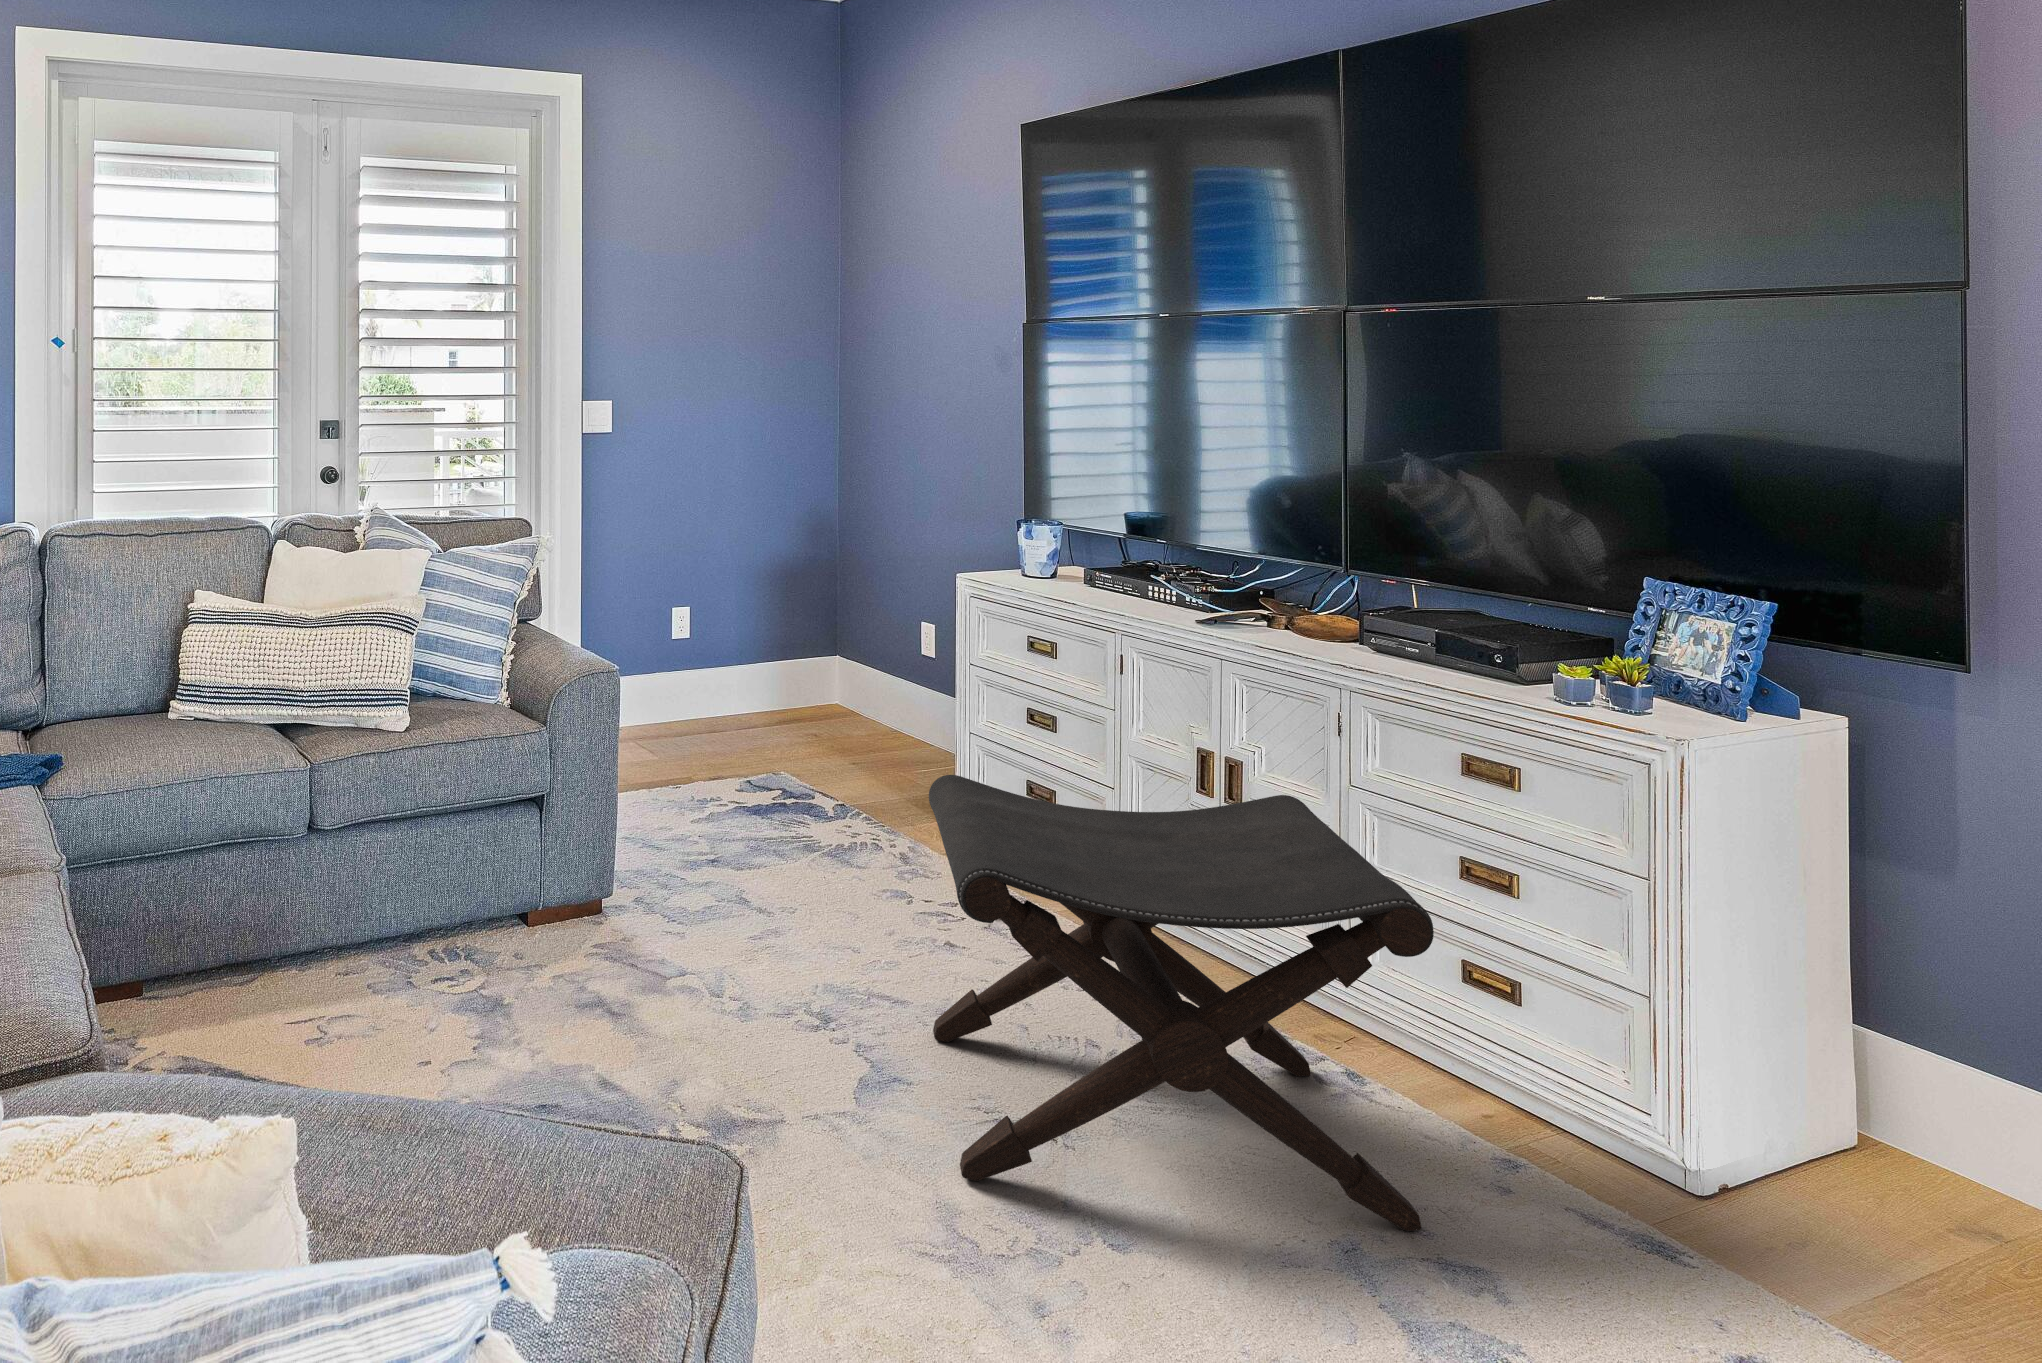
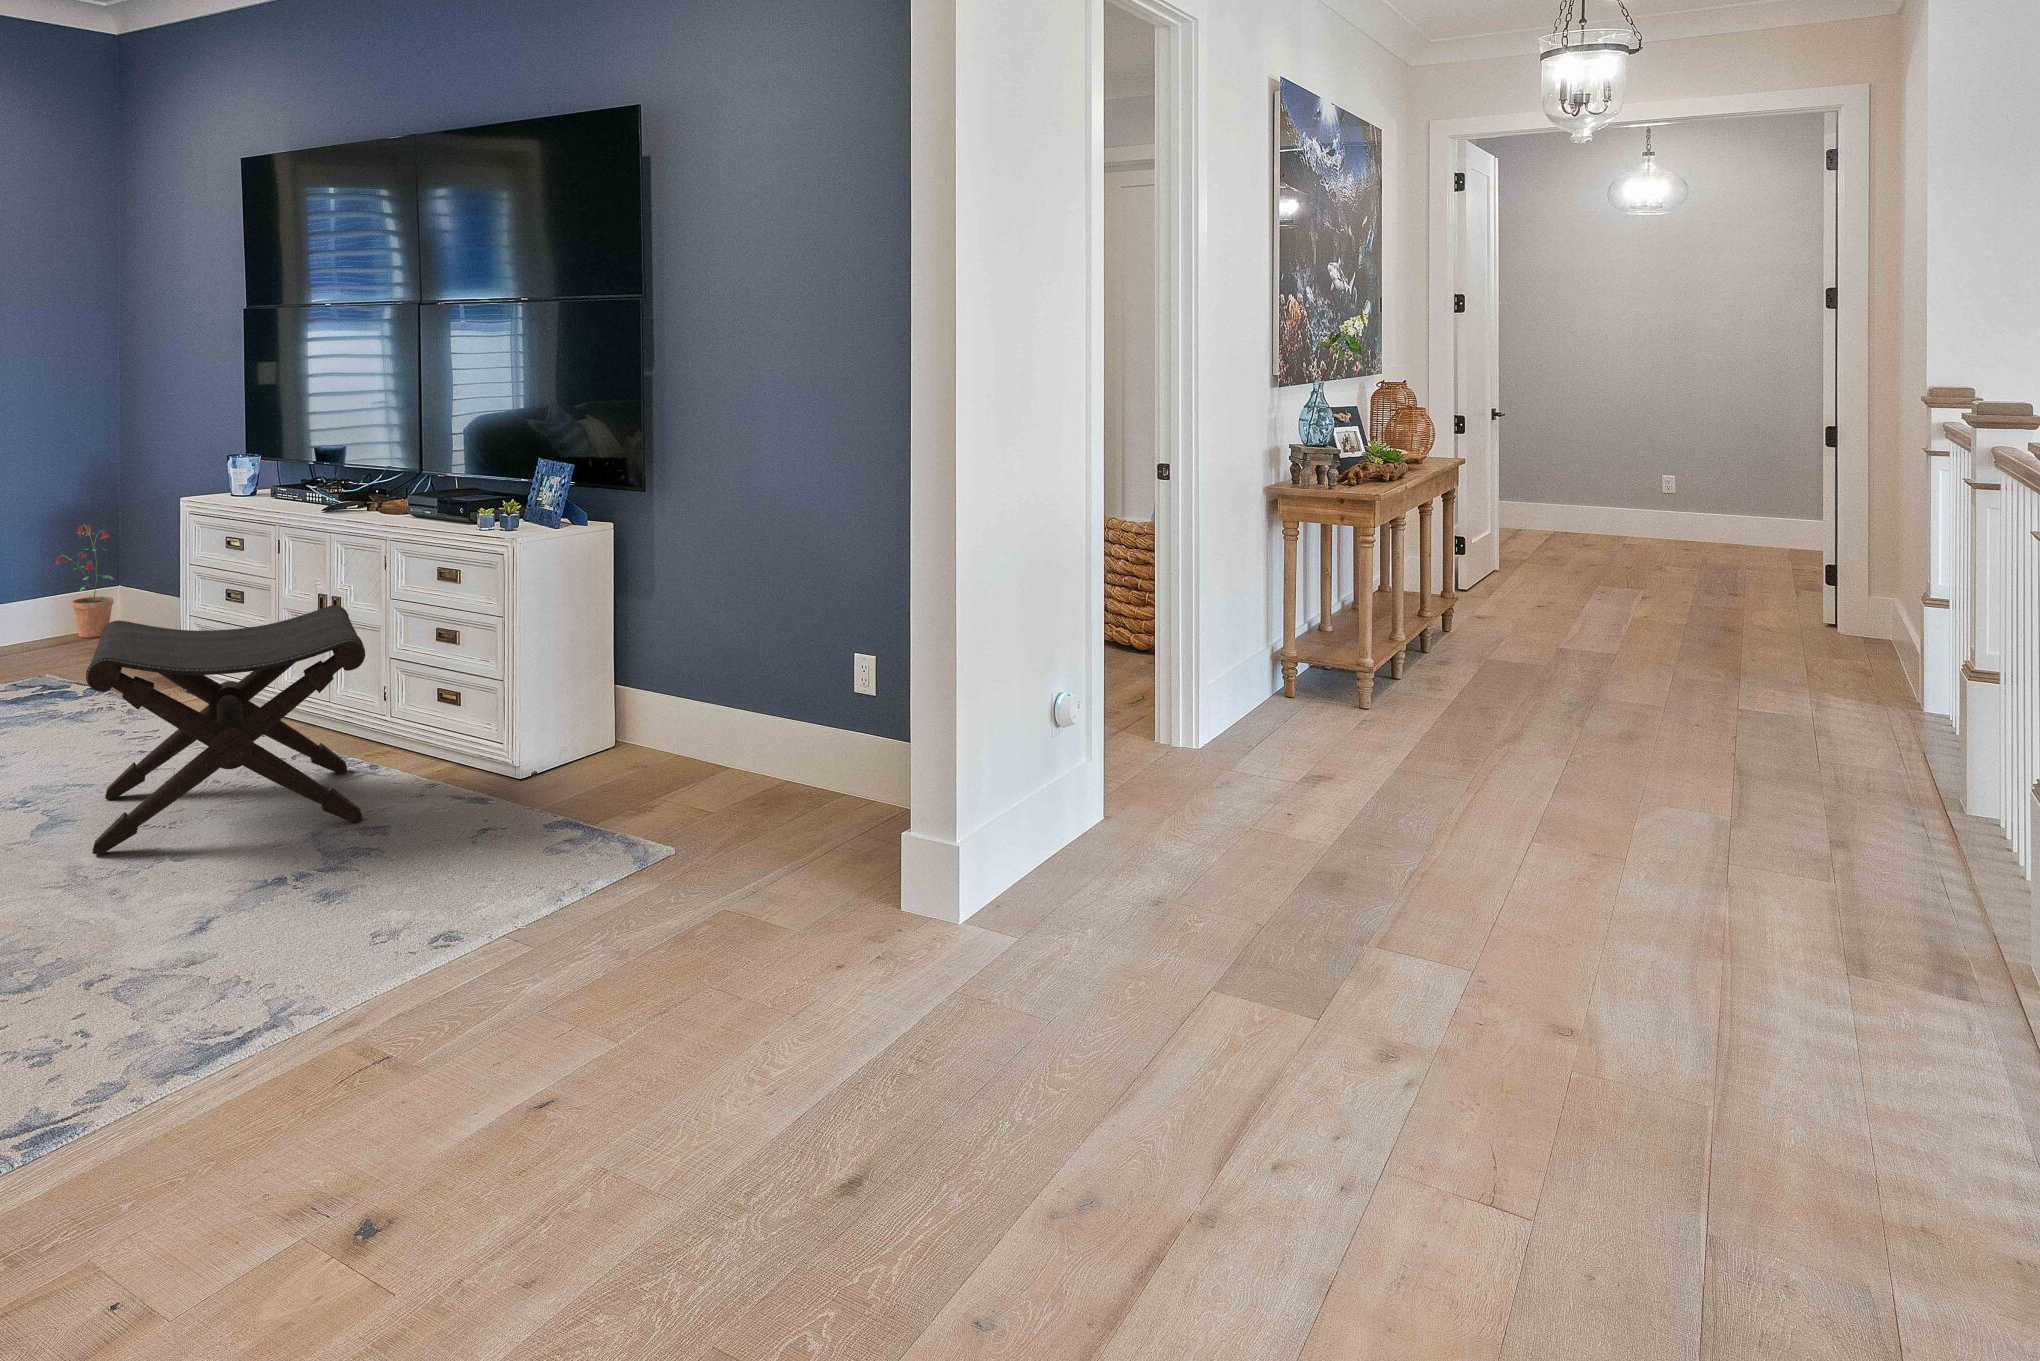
potted plant: none [774,582,845,720] -> present [55,525,114,638]

